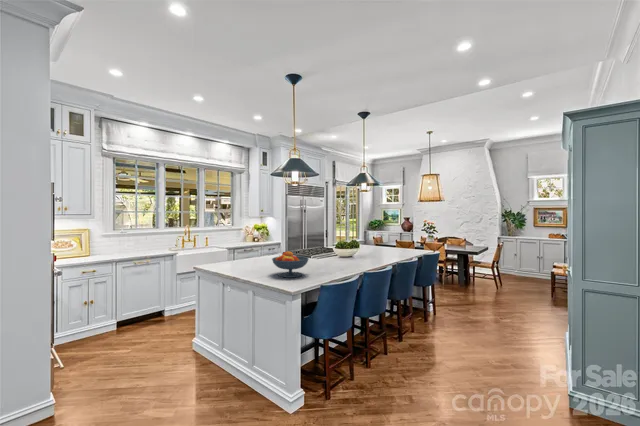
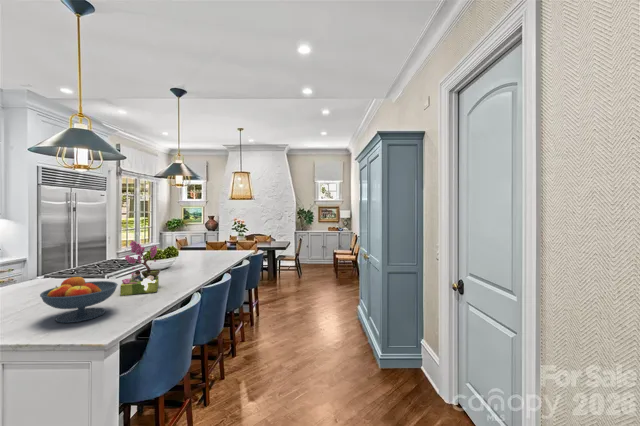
flower arrangement: none [314,232,340,270] -> present [120,241,160,296]

